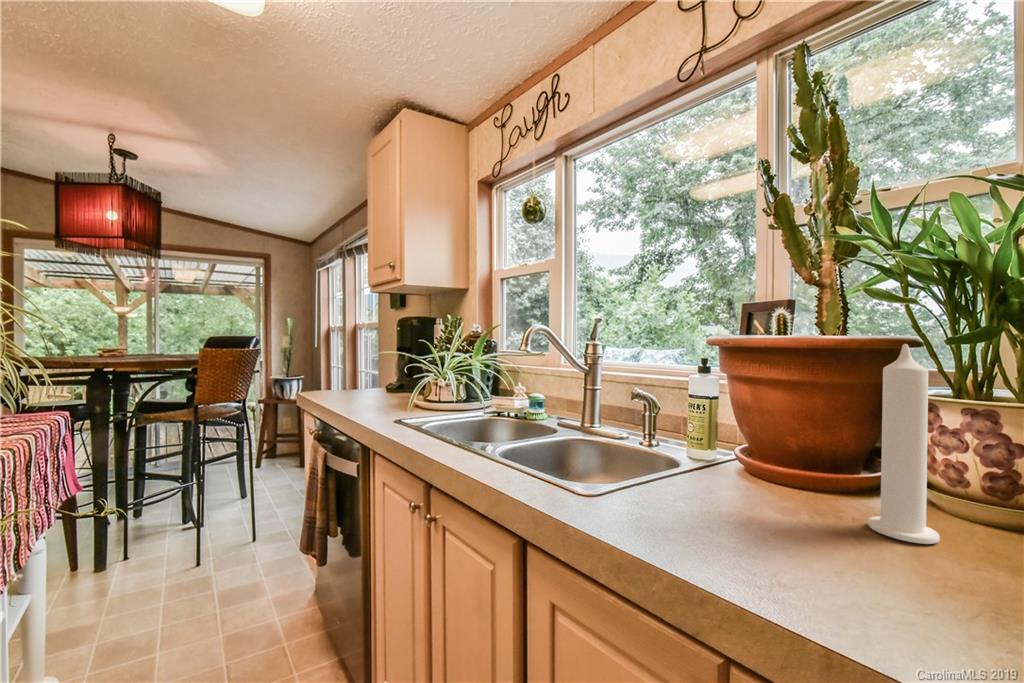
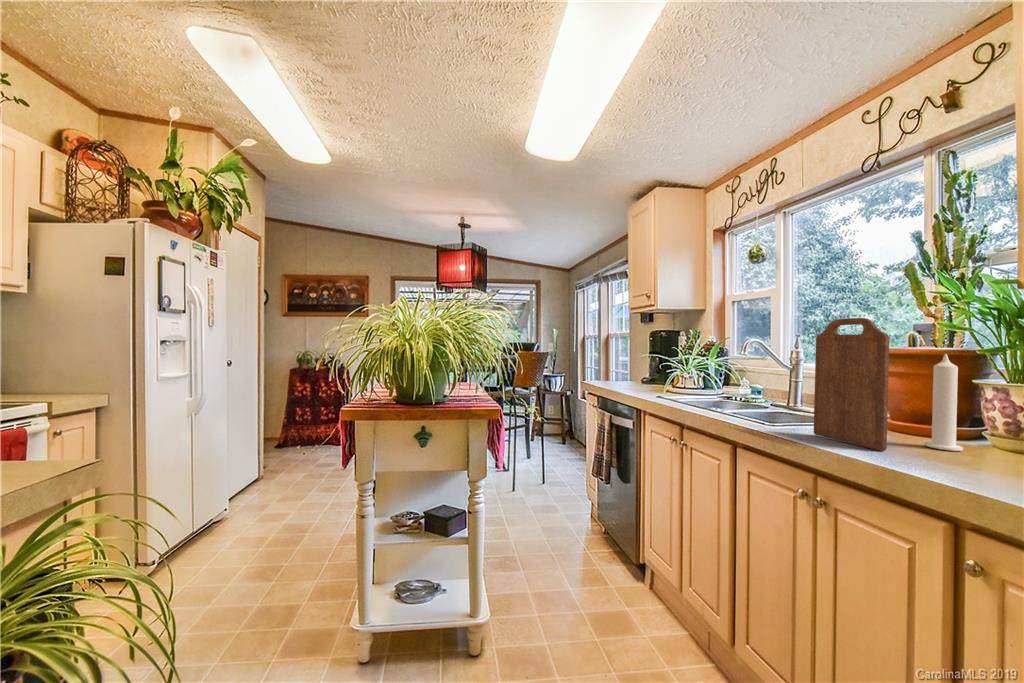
cutting board: none [683,261,874,584] -> present [814,318,890,451]

